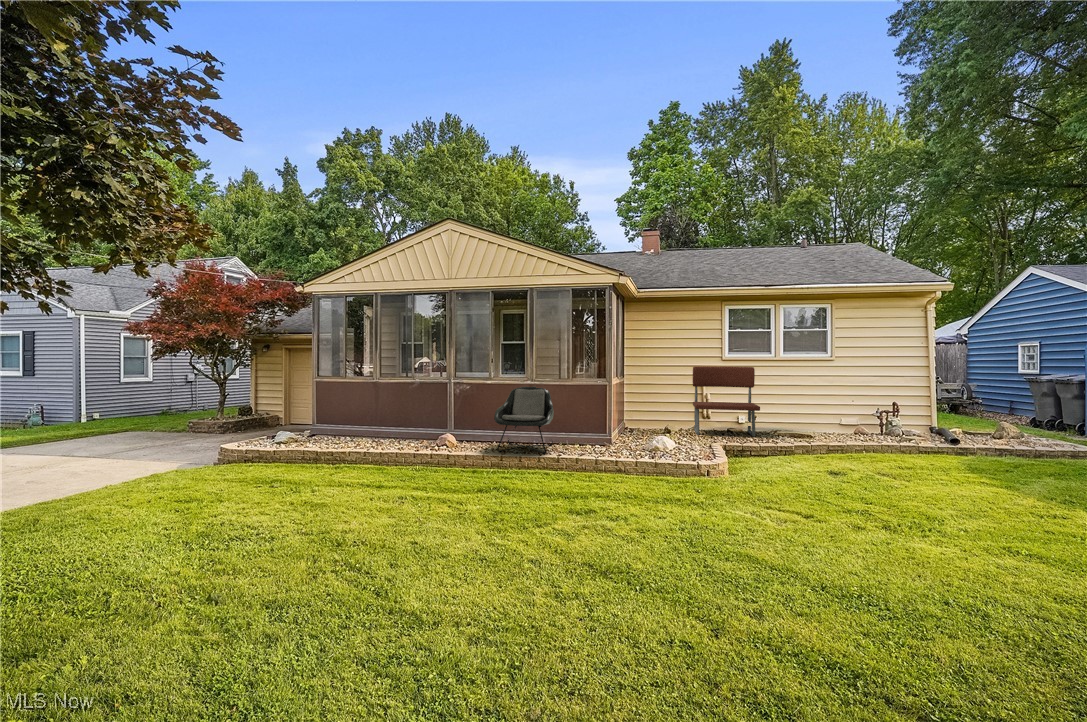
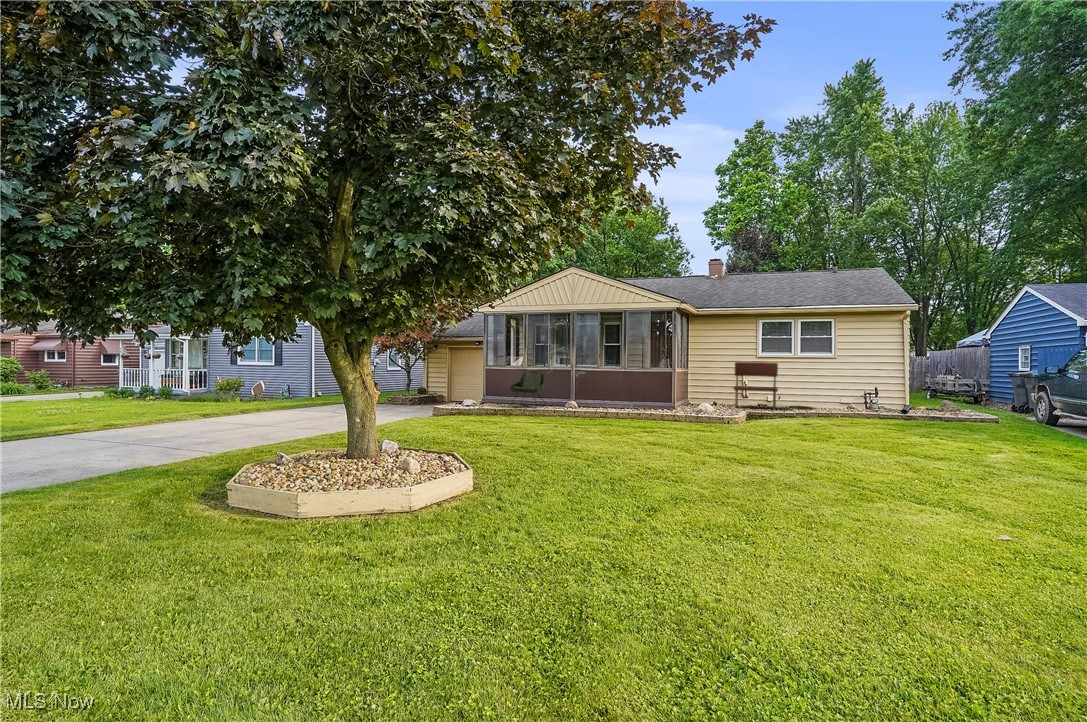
lounge chair: present [494,387,554,454] -> present [510,371,544,407]

